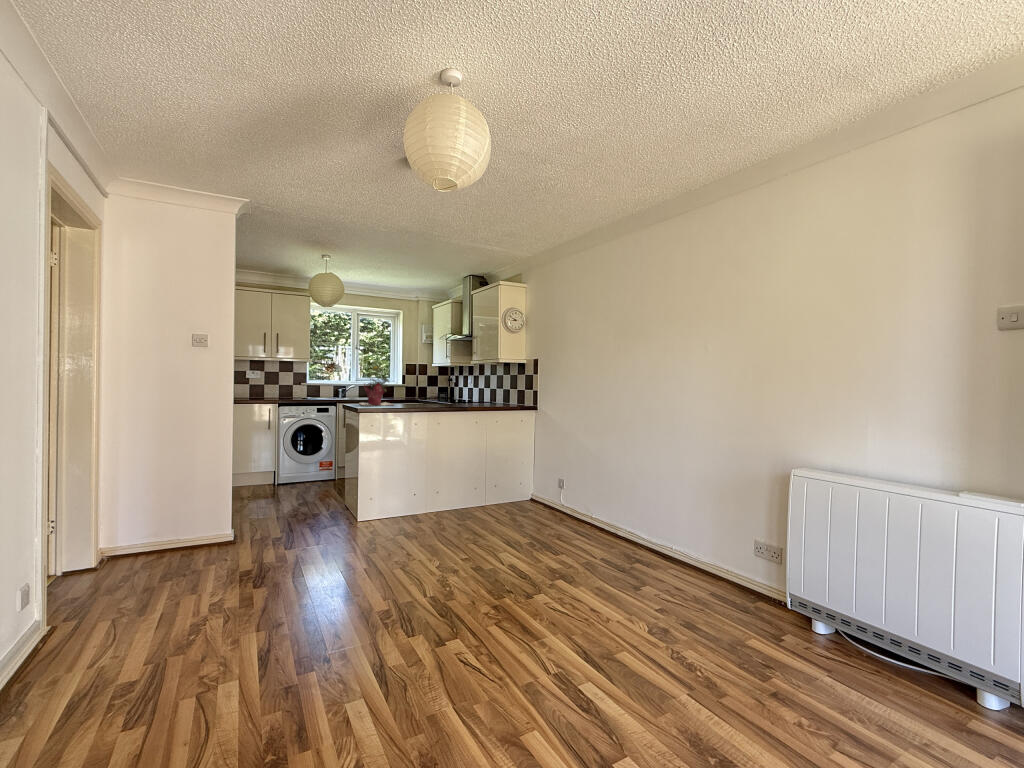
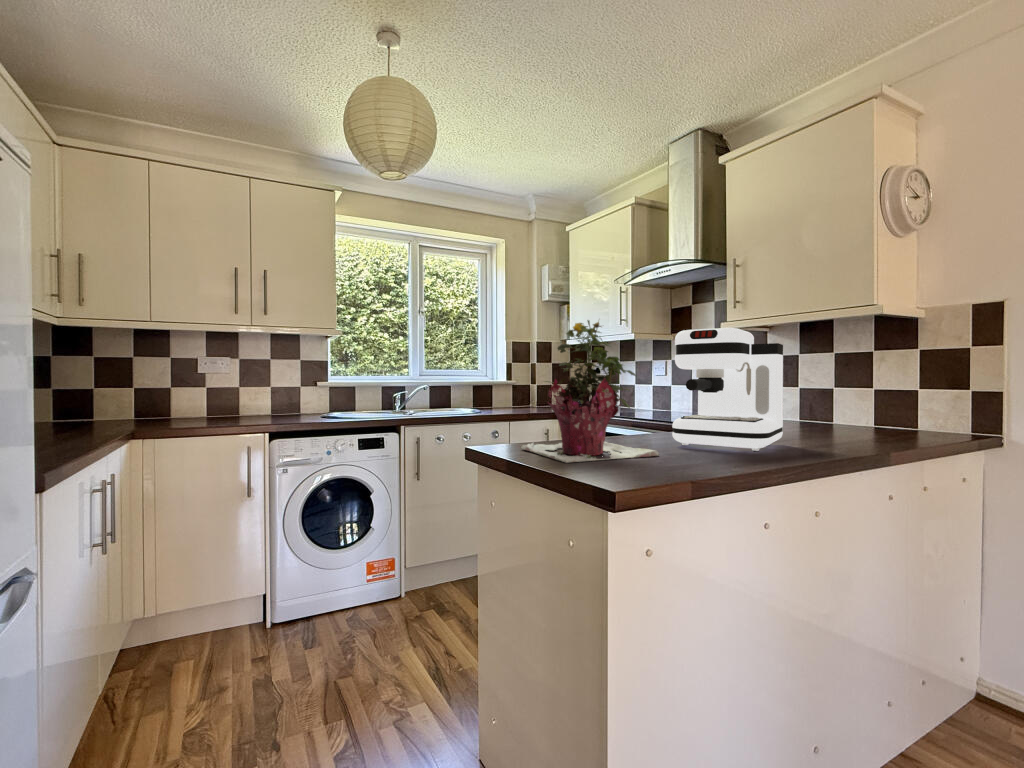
coffee maker: none [406,368,446,405] -> present [672,328,783,451]

